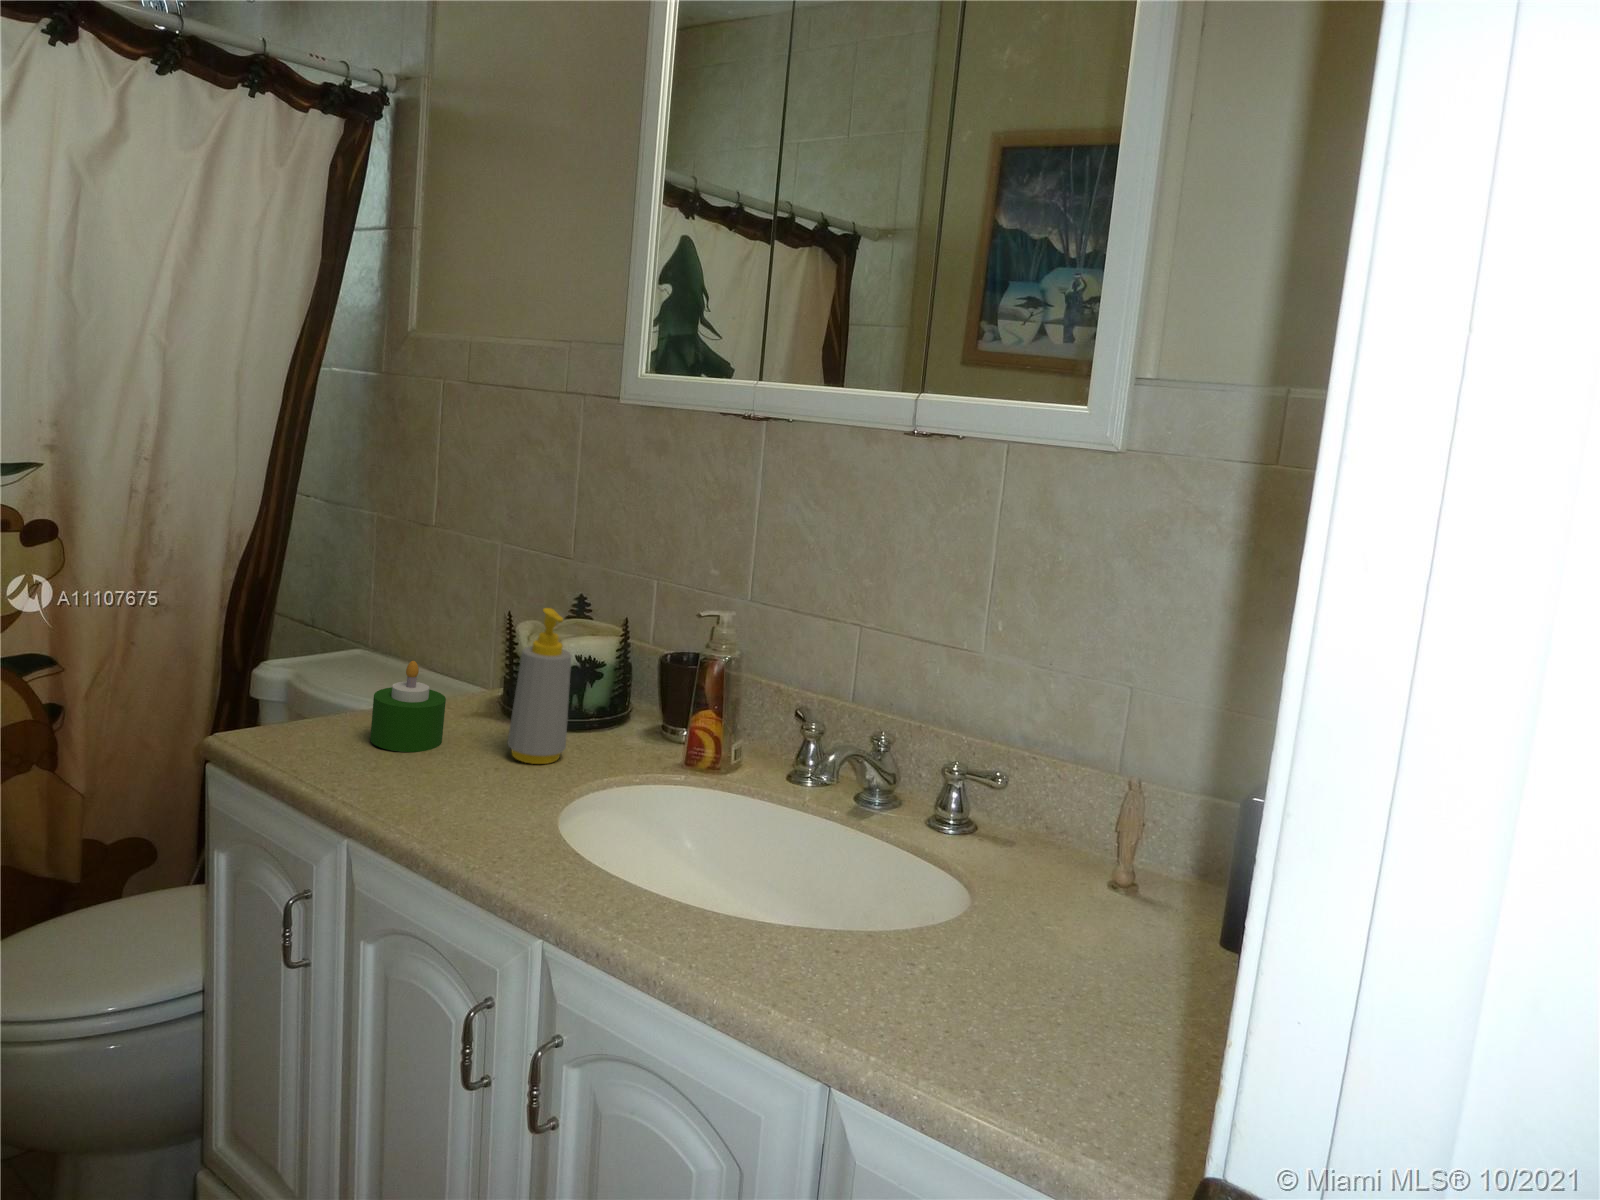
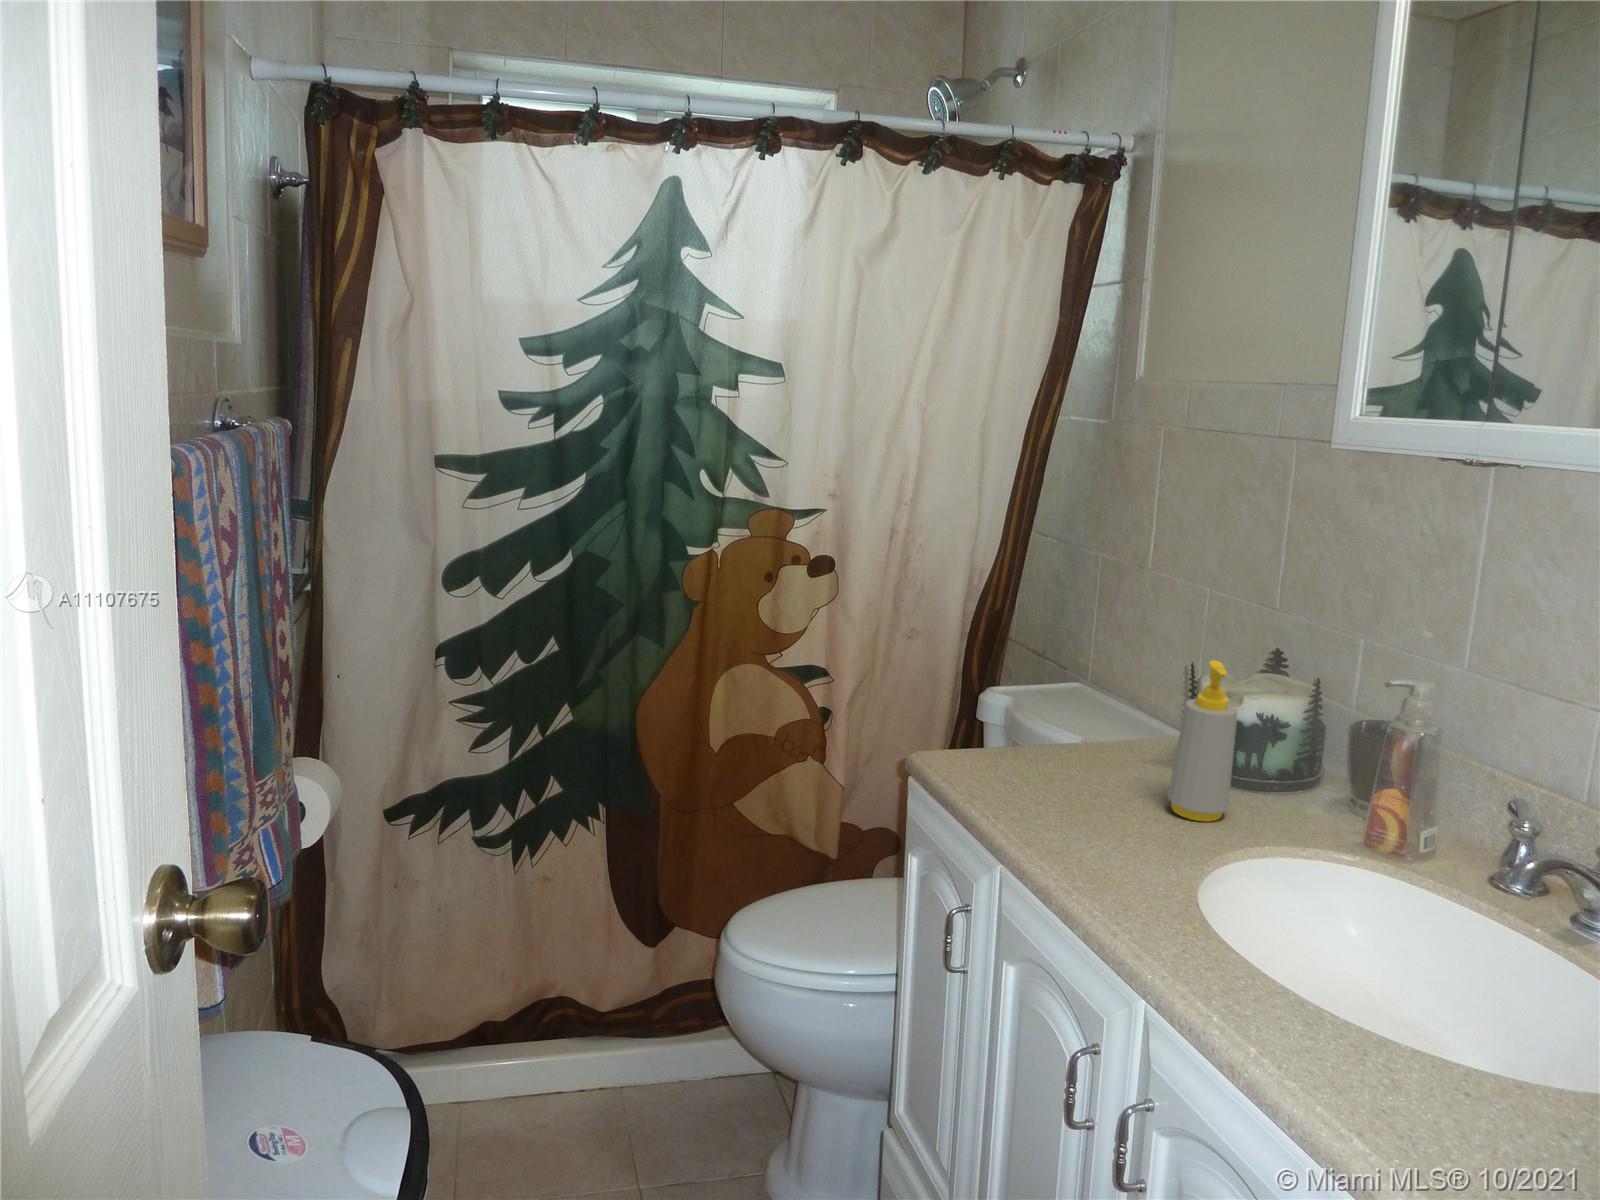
candle: present [370,661,446,752] -> none [1041,702,1113,791]

